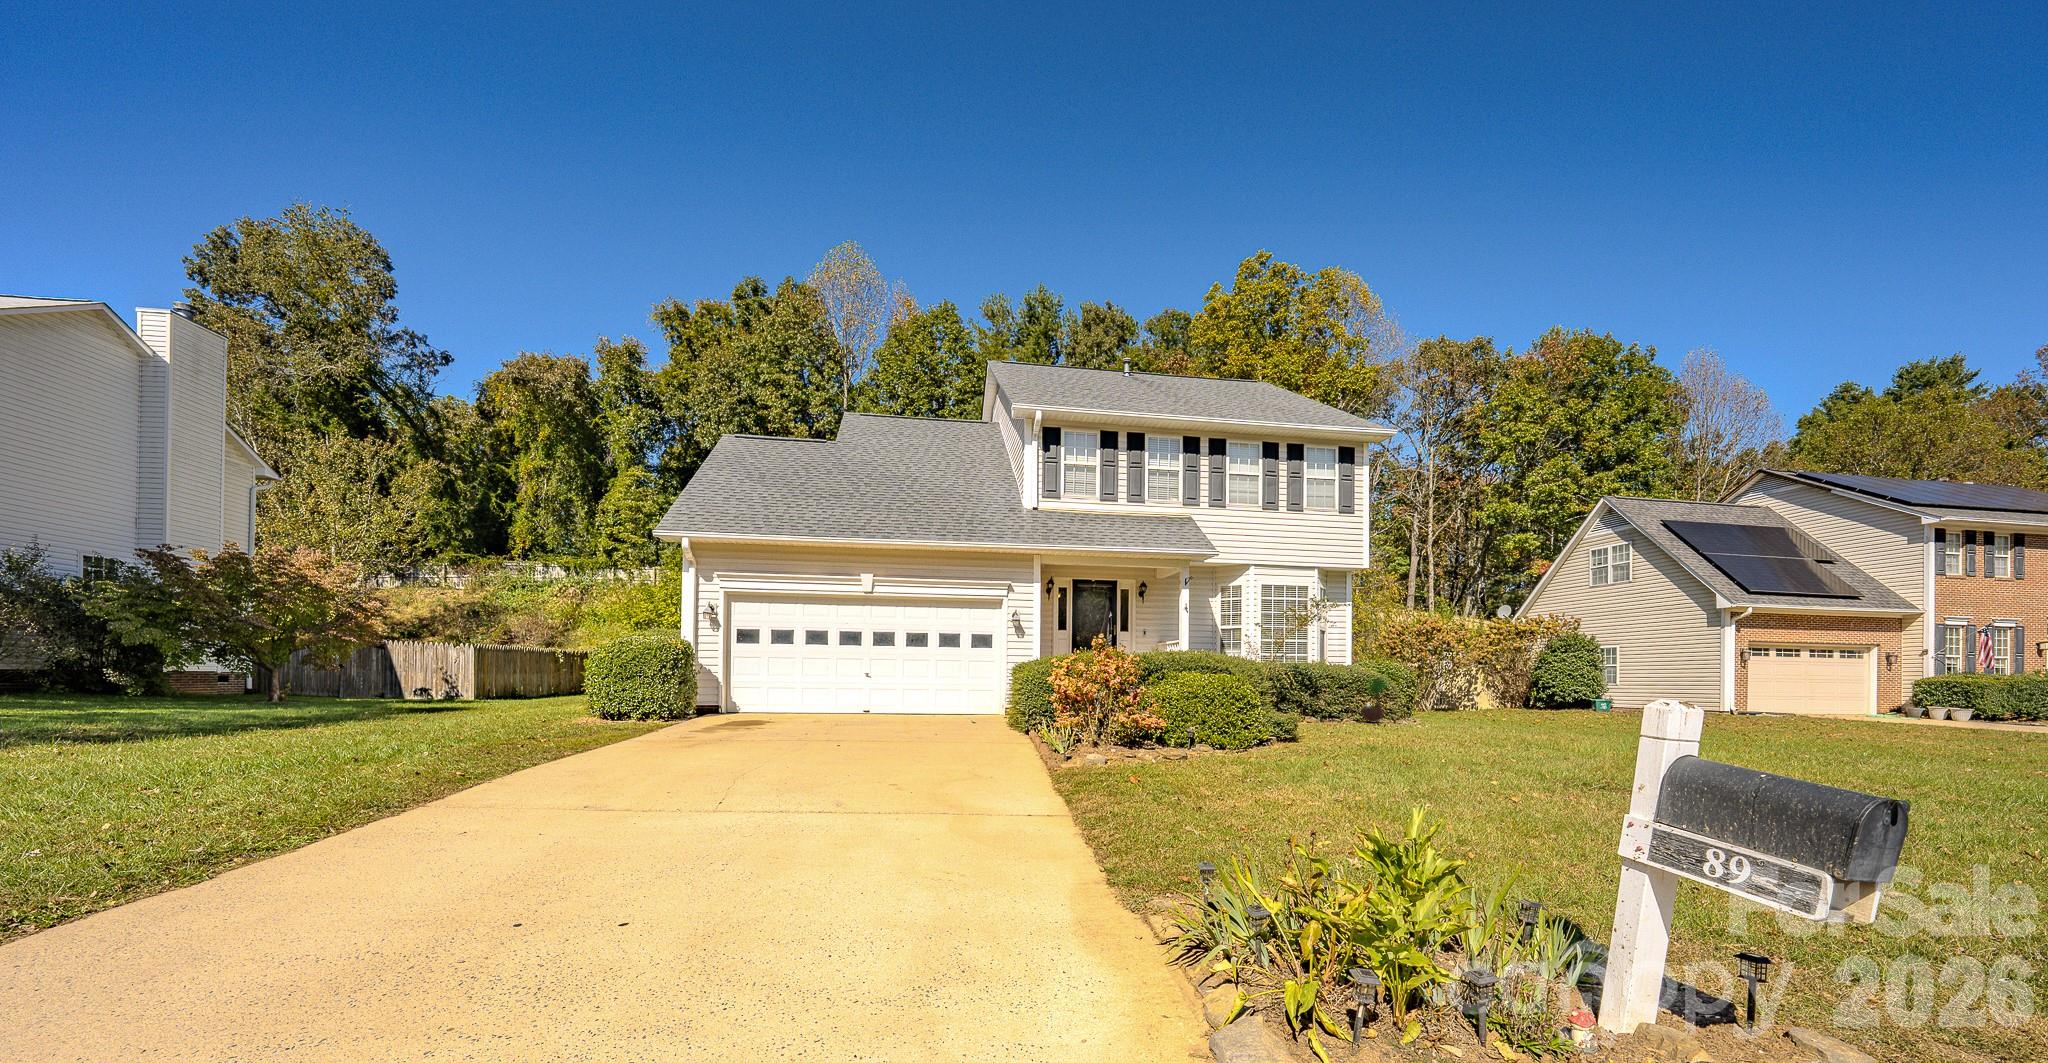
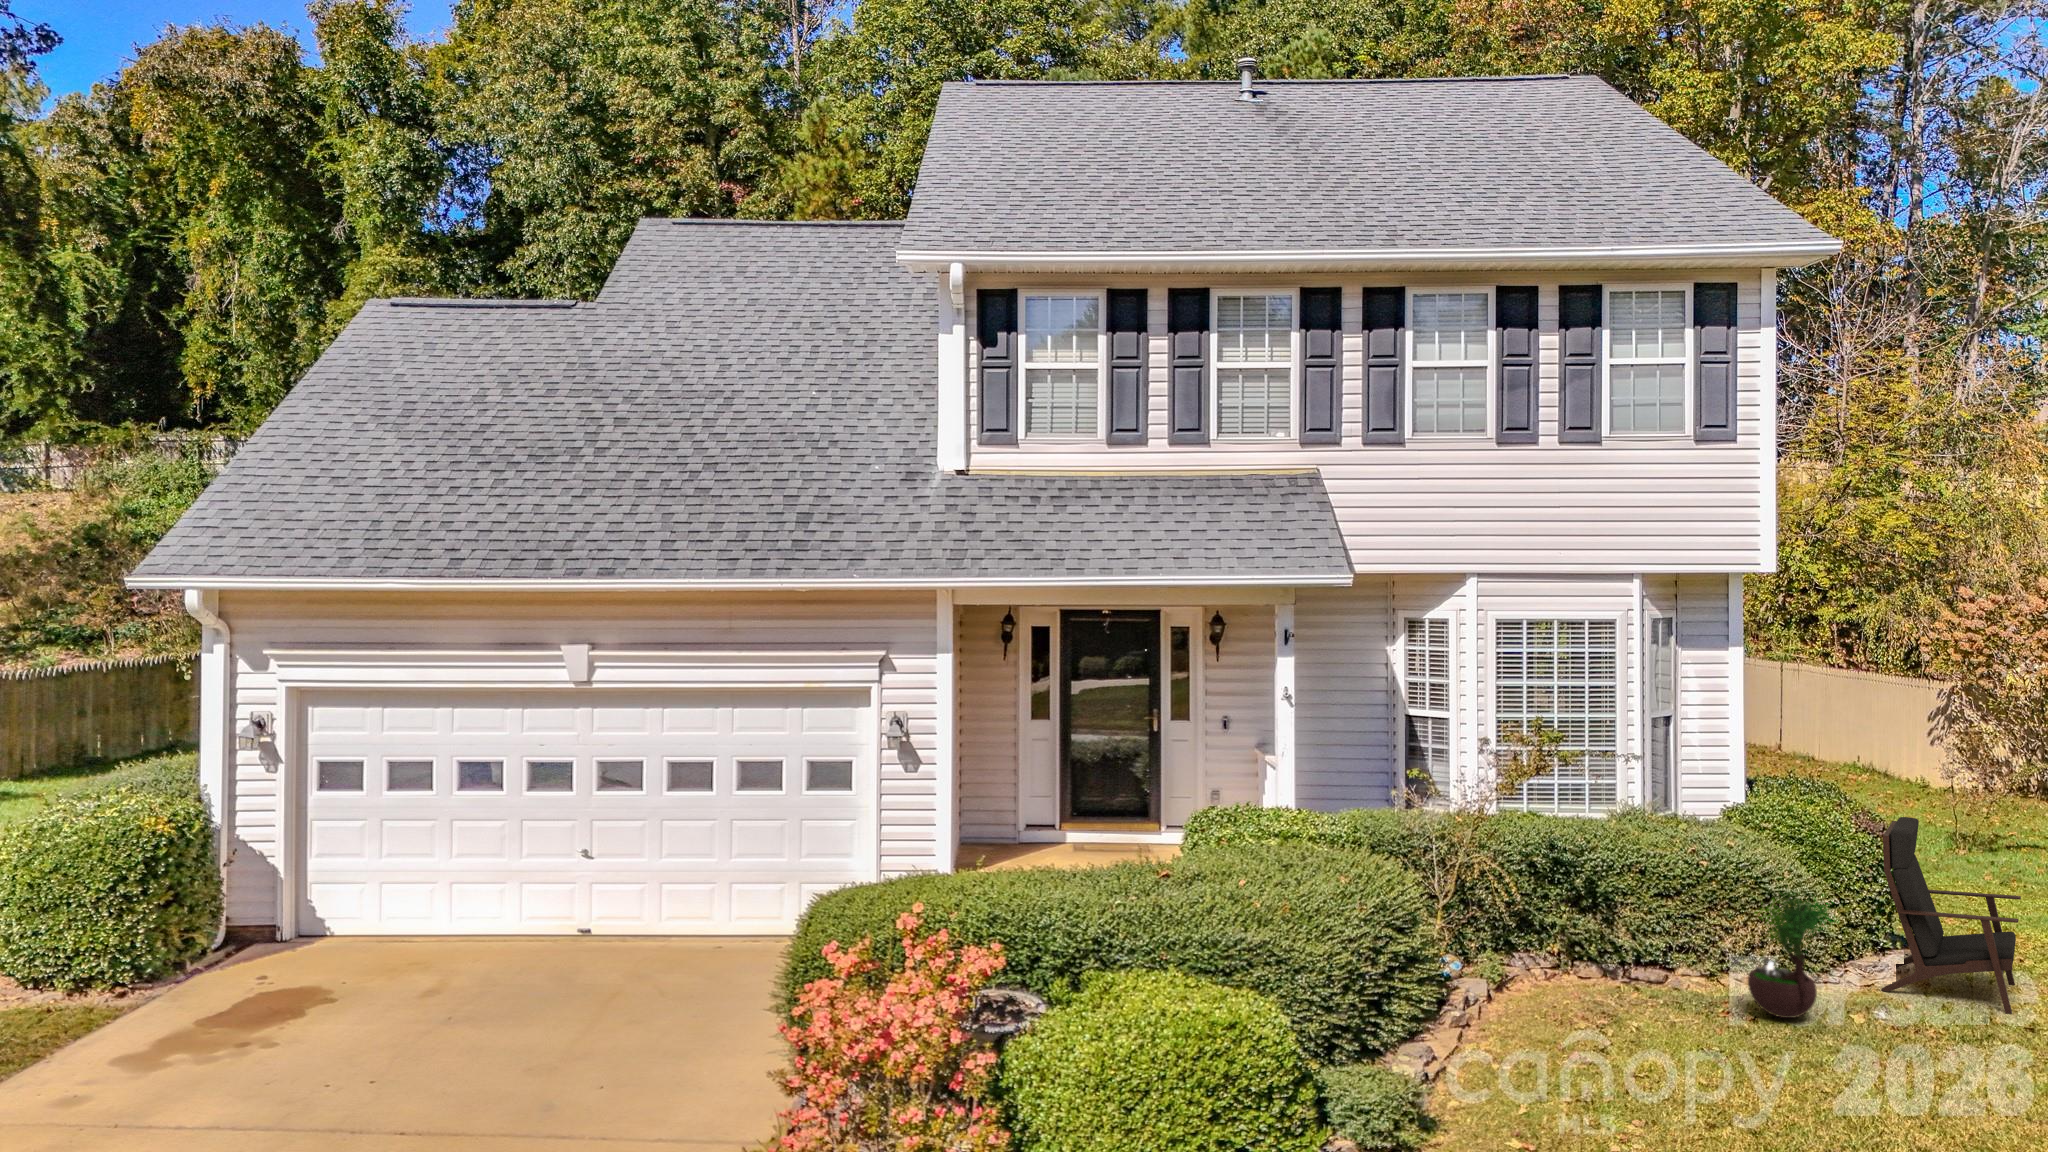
lounge chair: none [1406,657,1453,722] -> present [1881,817,2021,1014]

